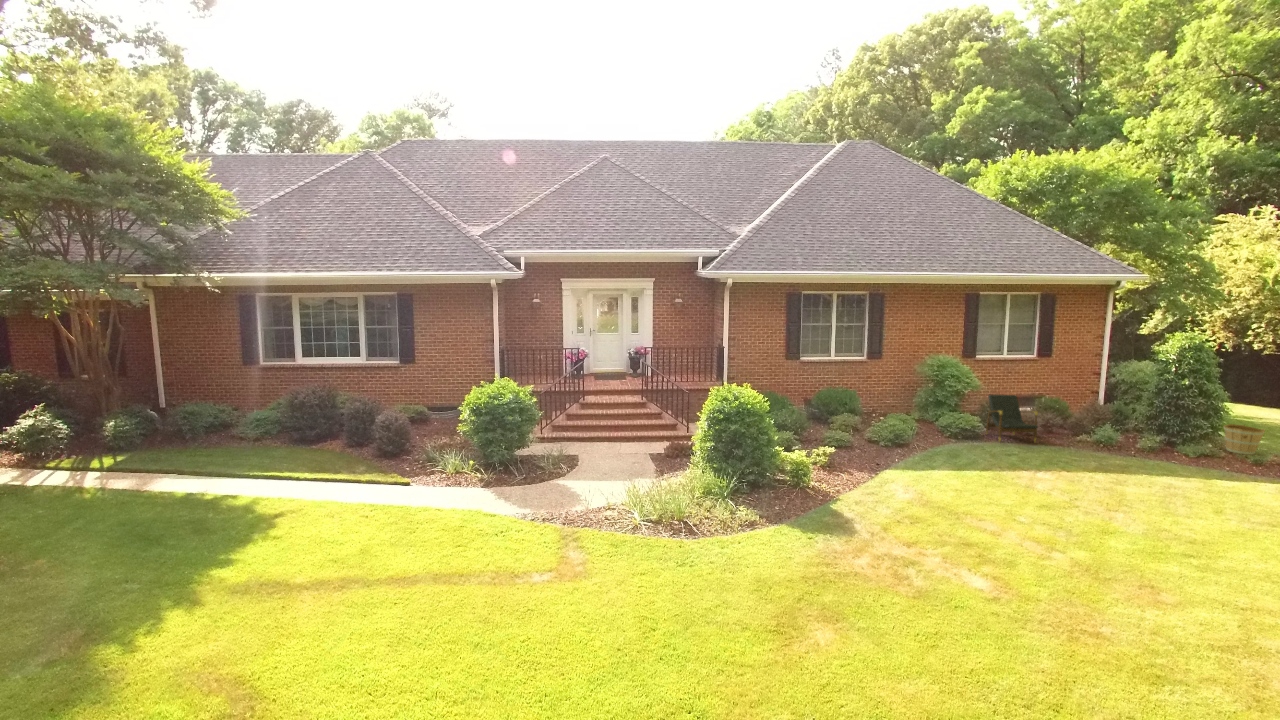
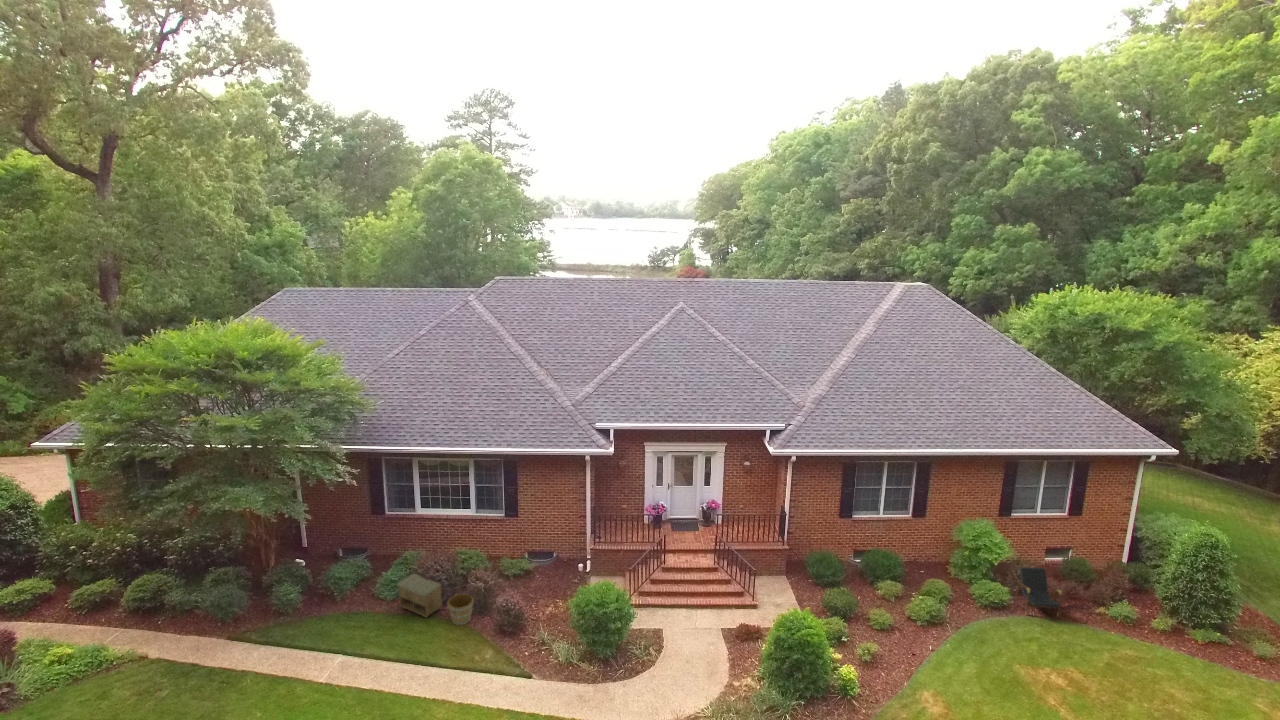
storage bench: none [253,407,310,450] -> present [397,574,442,617]
wooden bucket: present [1224,424,1265,455] -> present [447,594,474,625]

